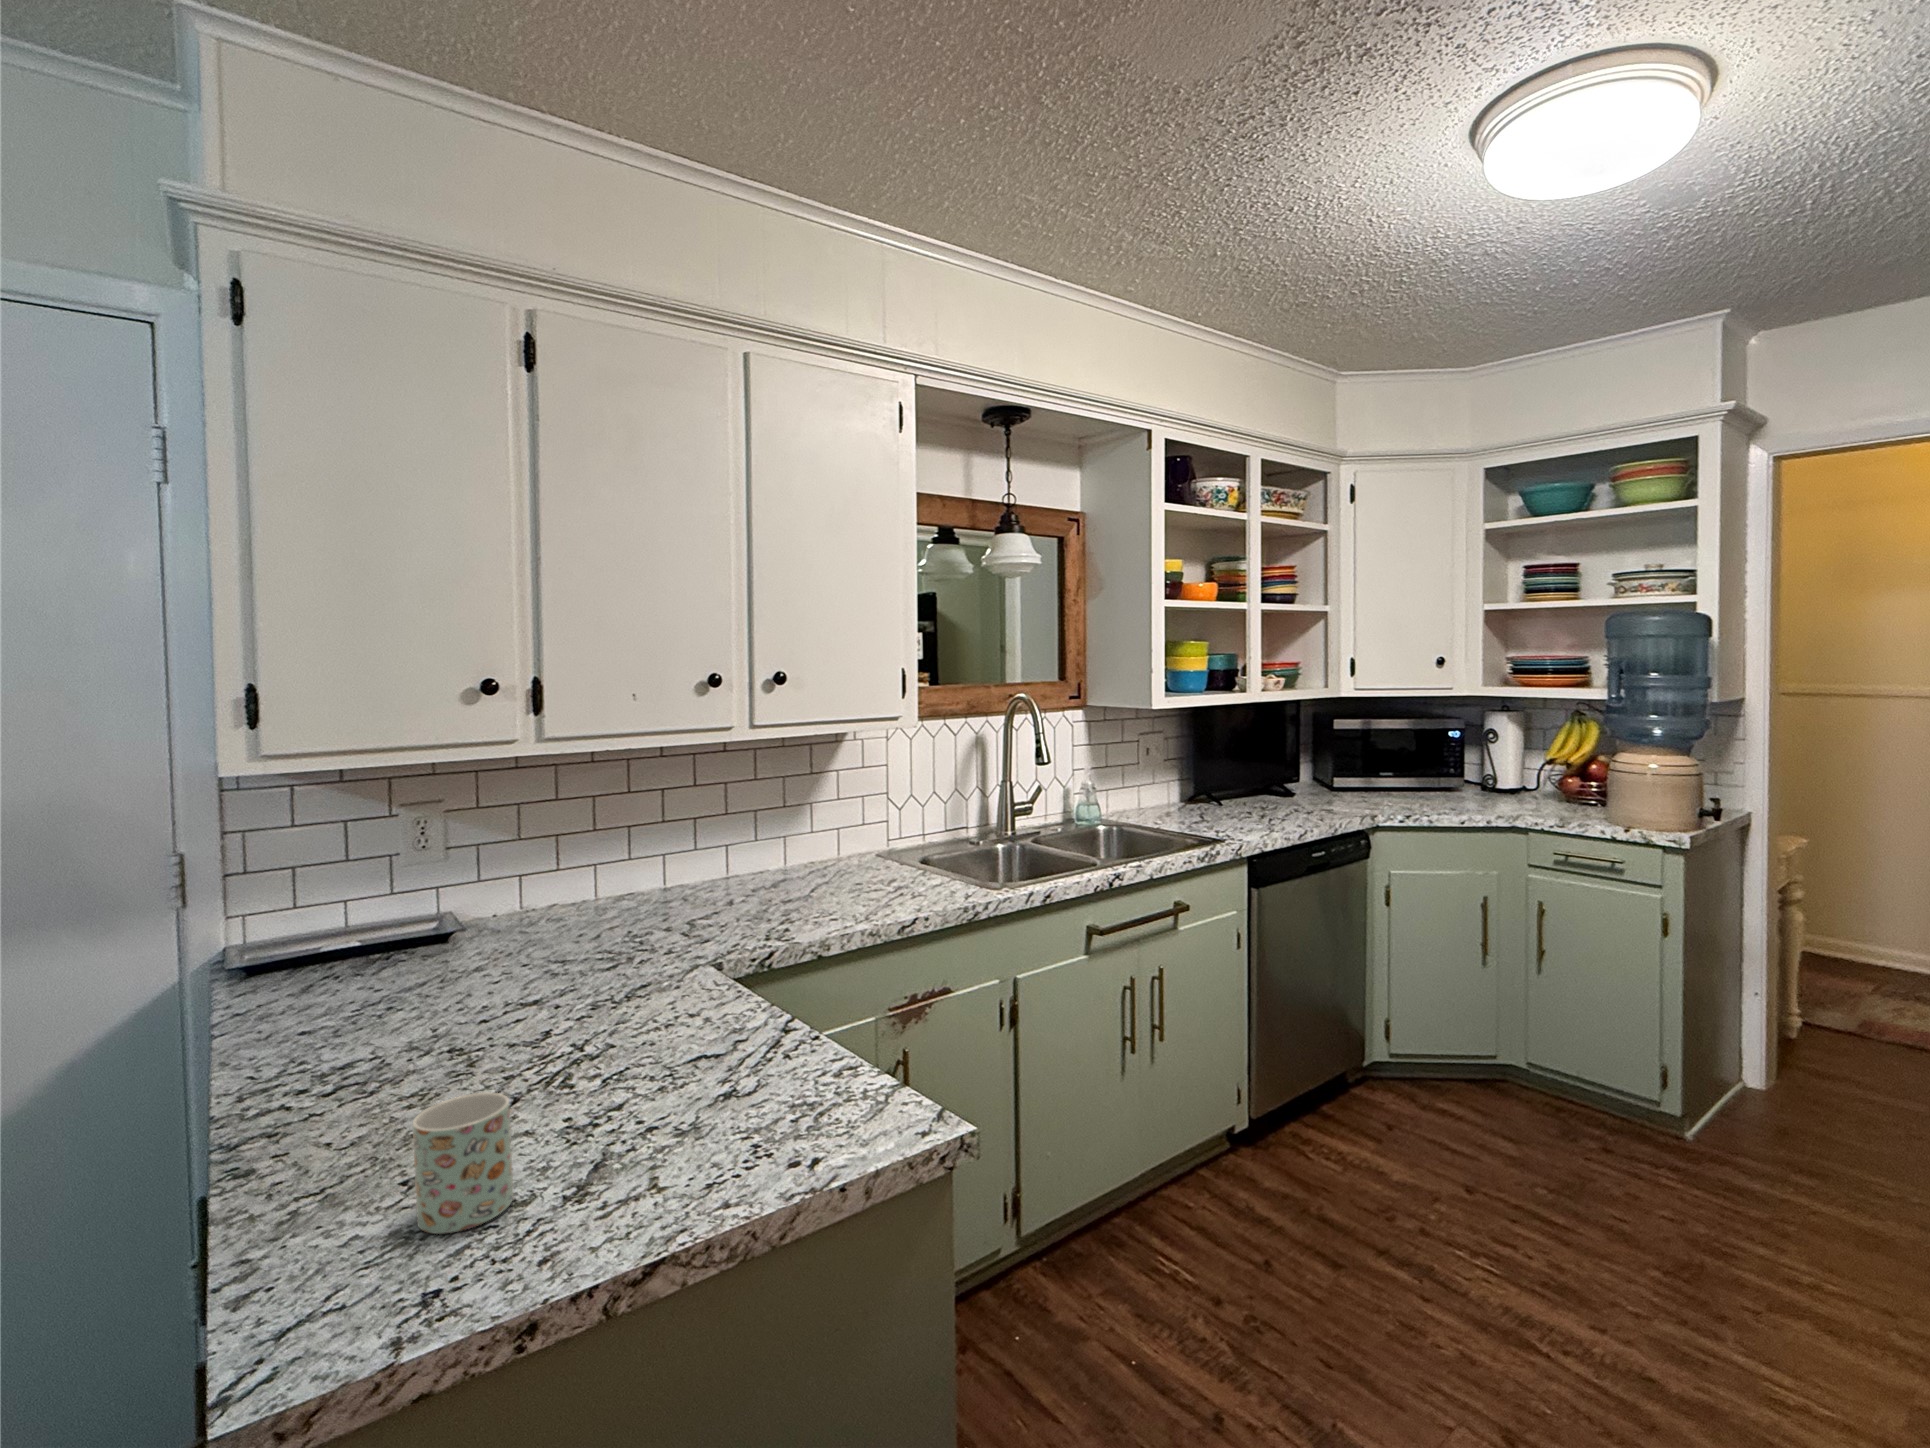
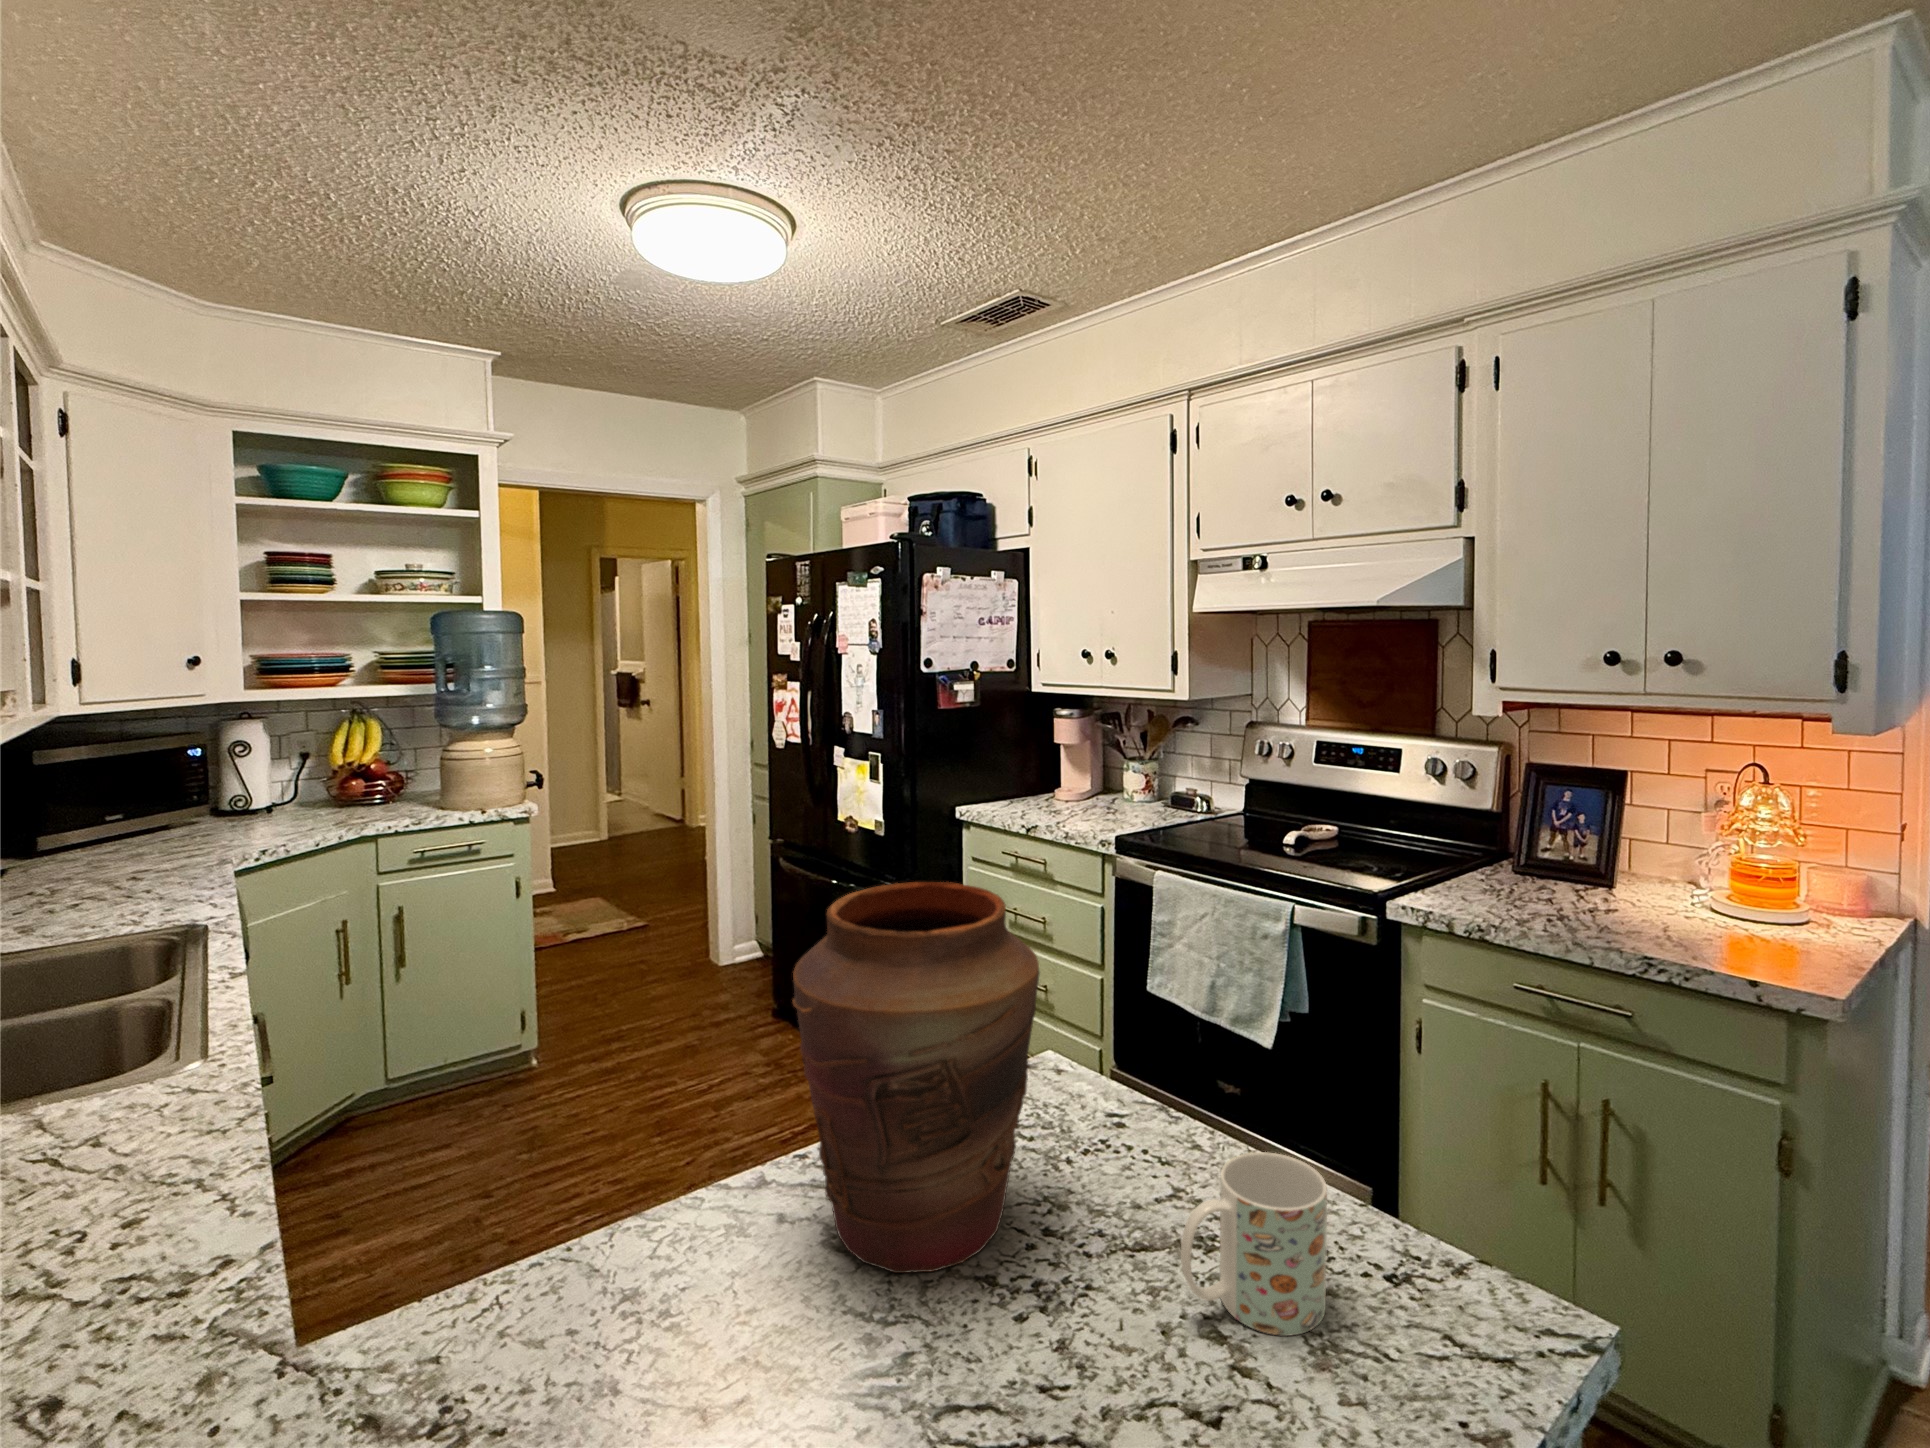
vase: none [592,846,774,1111] -> present [792,882,1040,1273]

